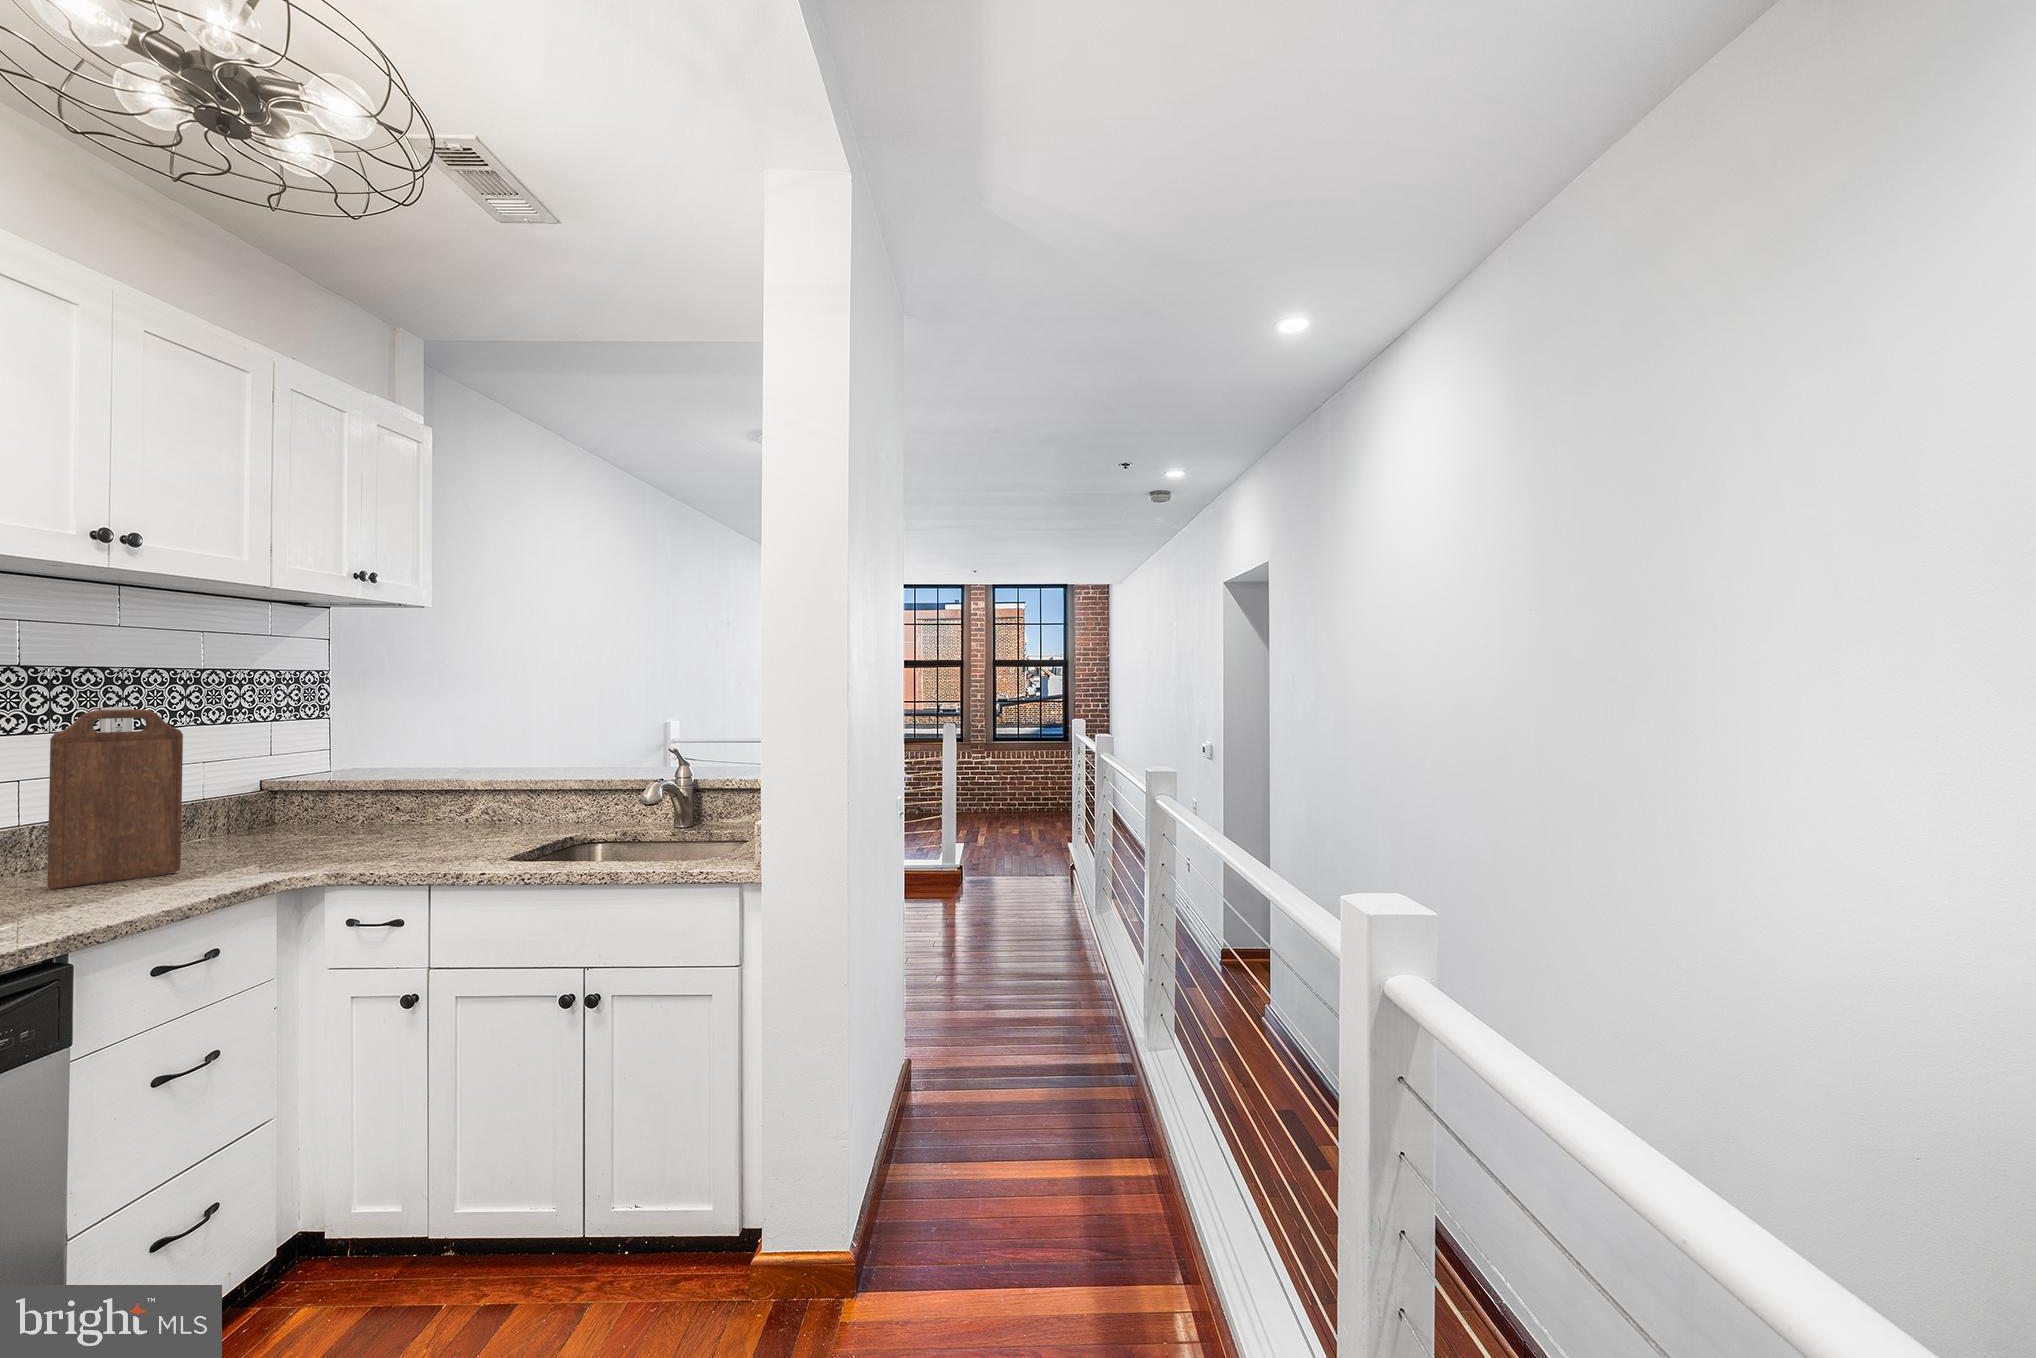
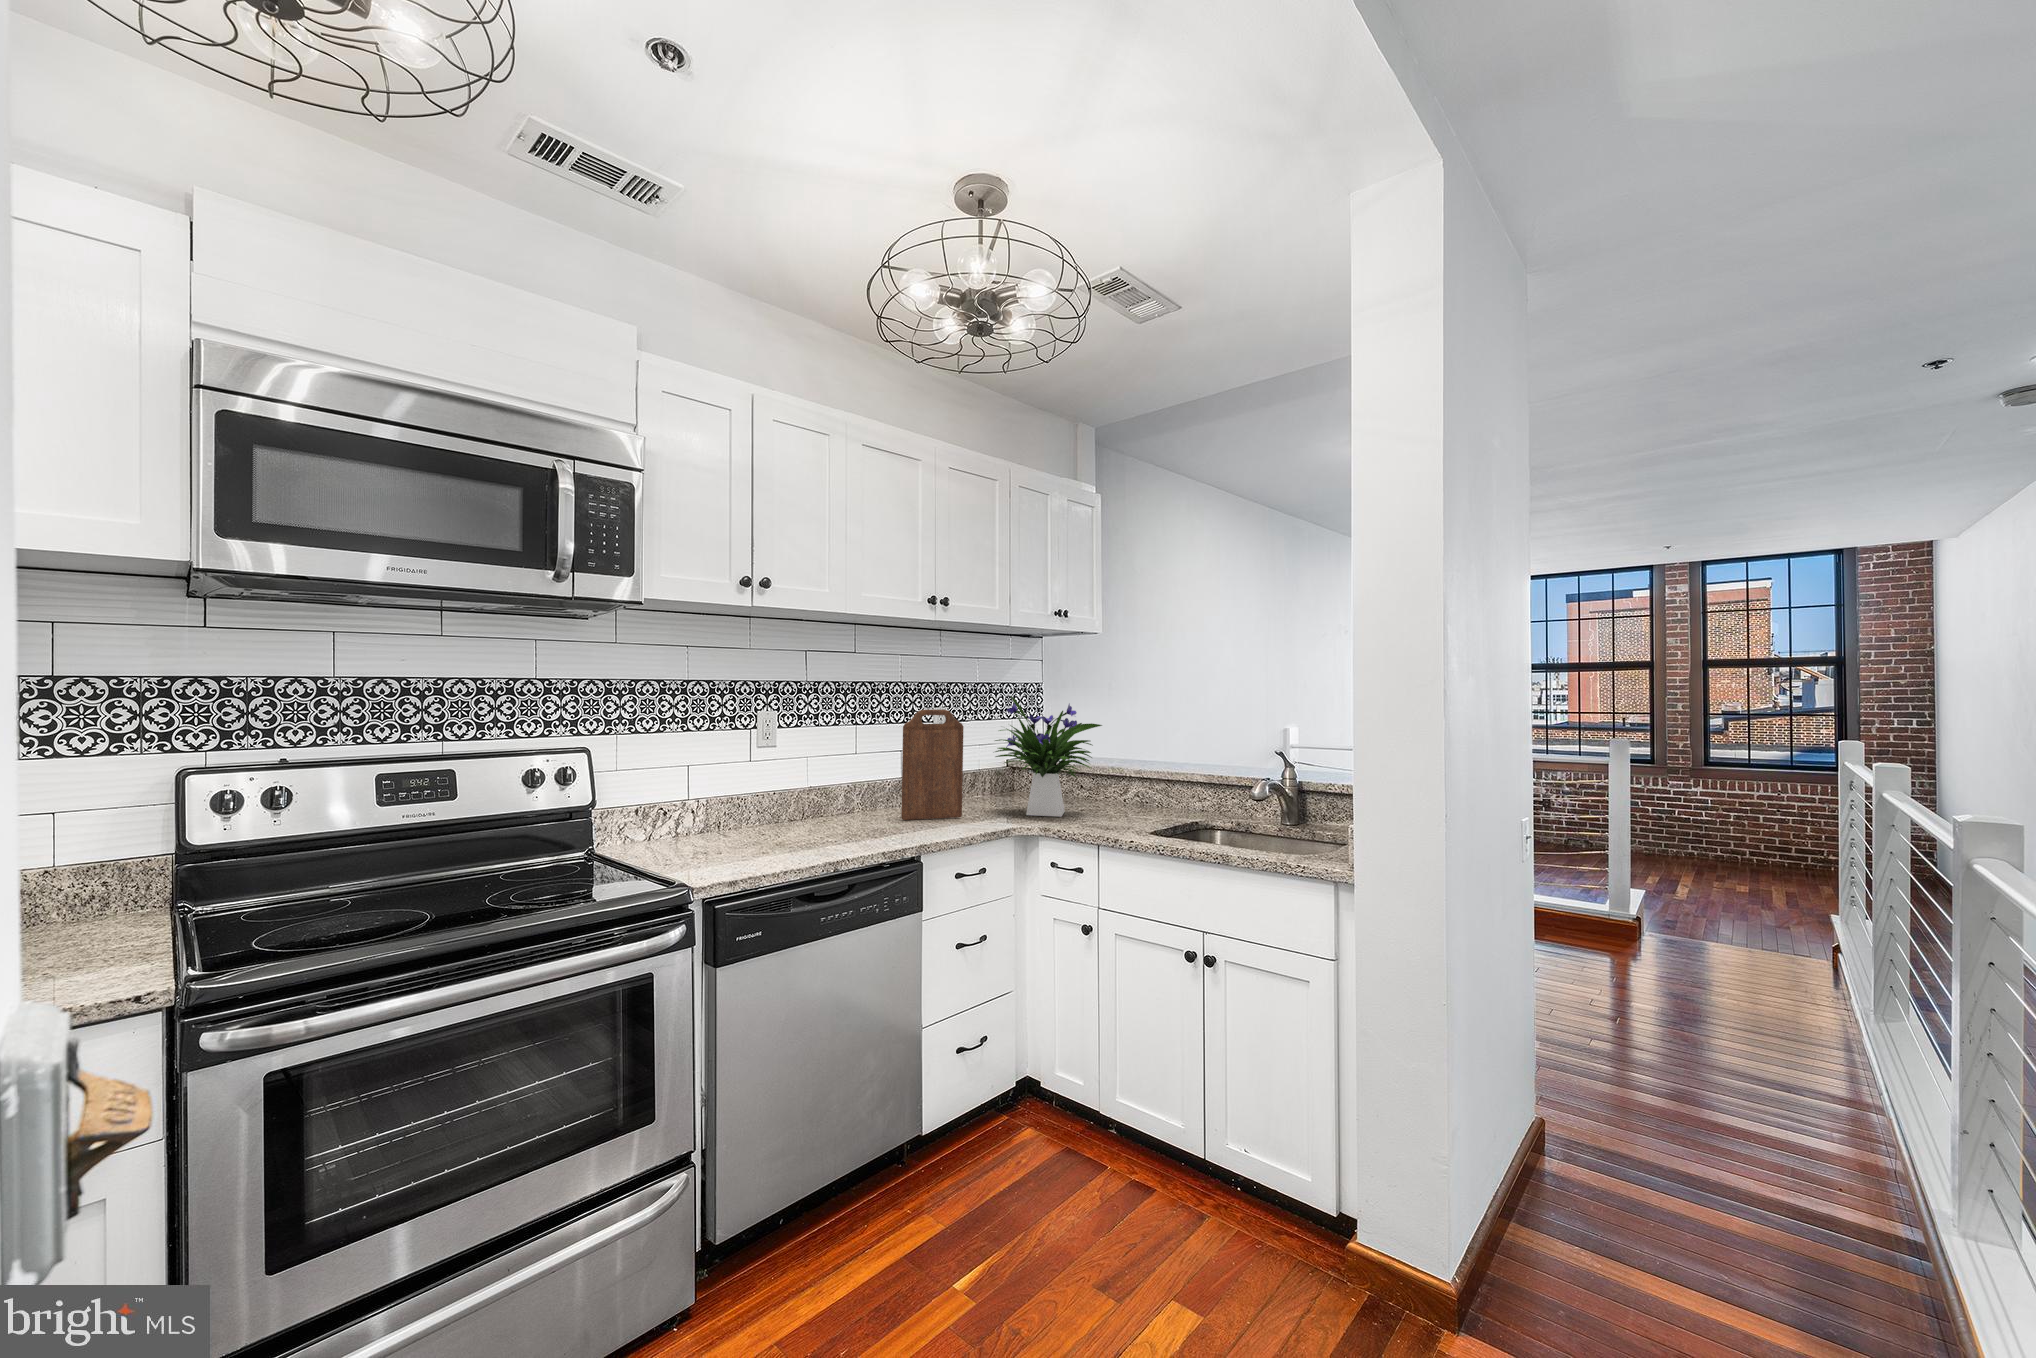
flower arrangement: none [241,688,430,856] -> present [995,696,1102,817]

